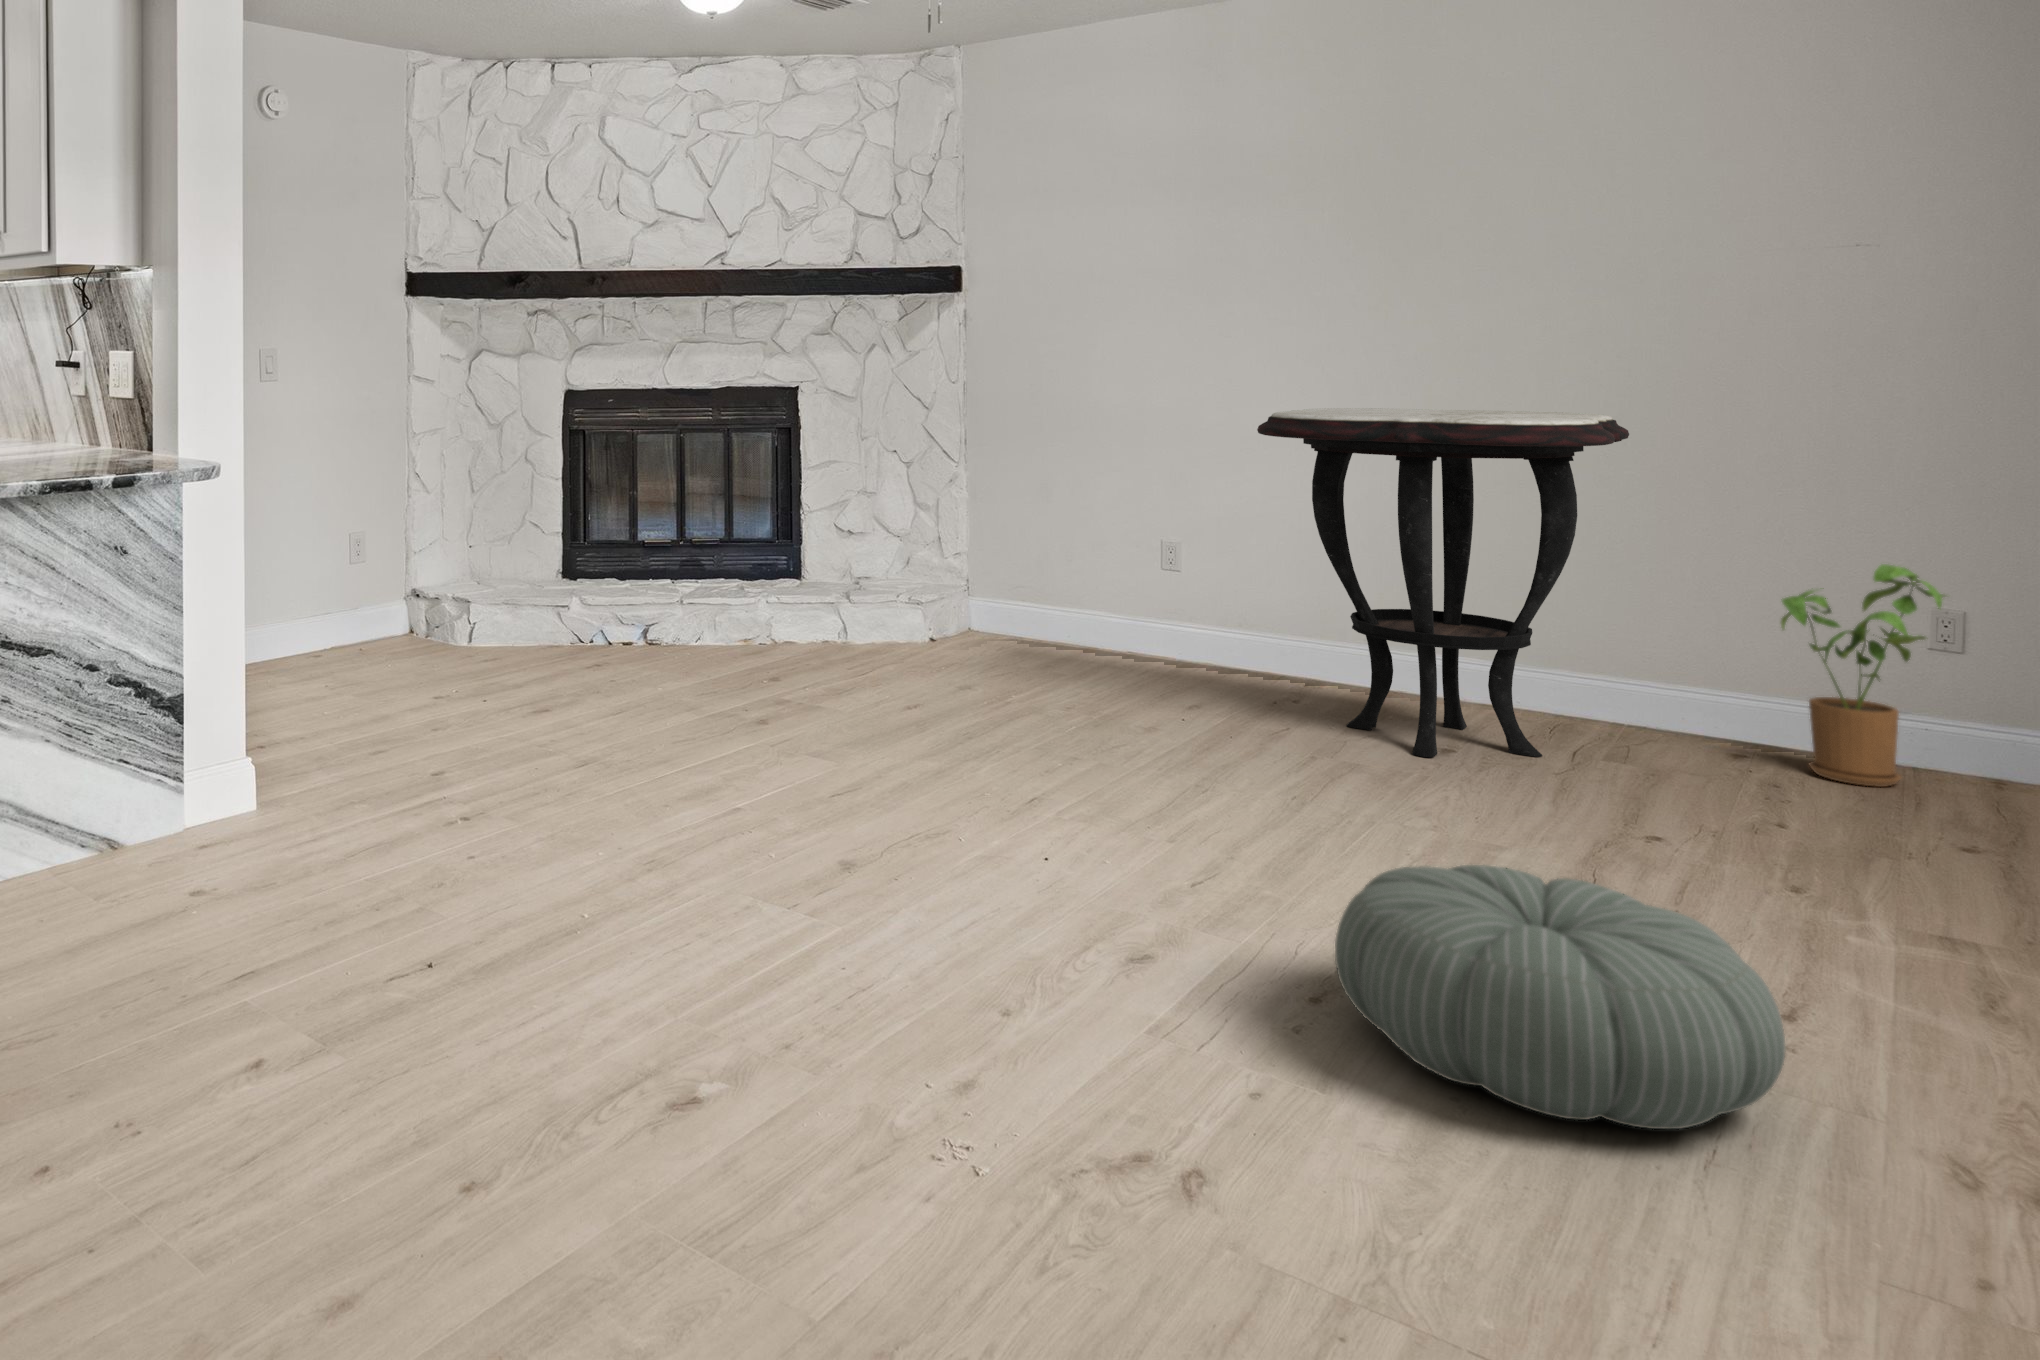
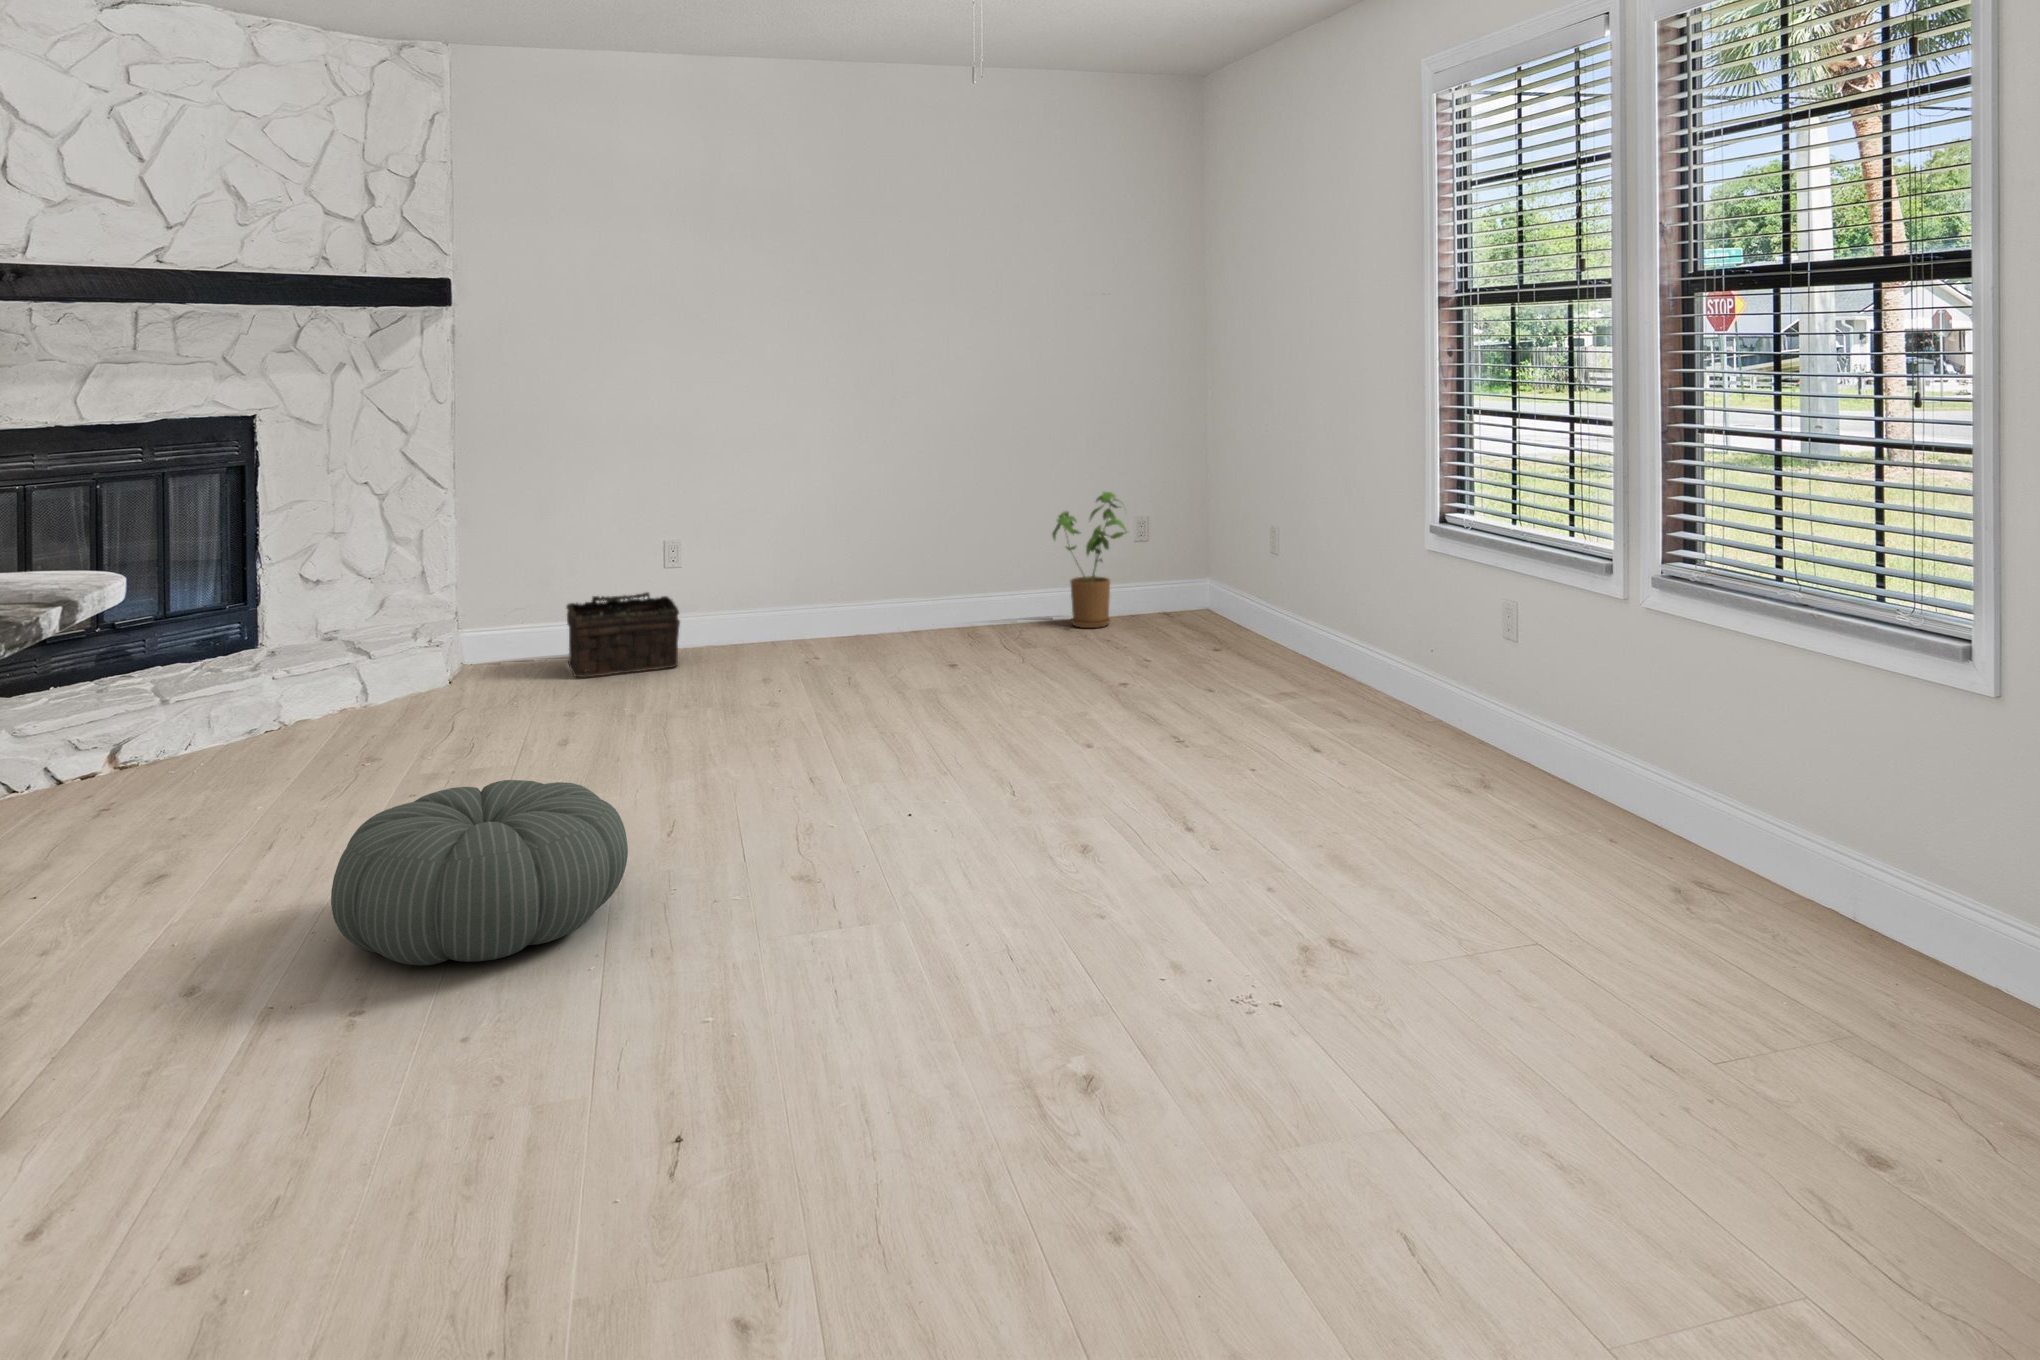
side table: present [1257,408,1629,757] -> none [788,408,1024,670]
basket: none [1043,590,1176,683] -> present [566,592,680,677]
pouf: present [1335,865,1785,1129] -> present [331,780,628,965]

